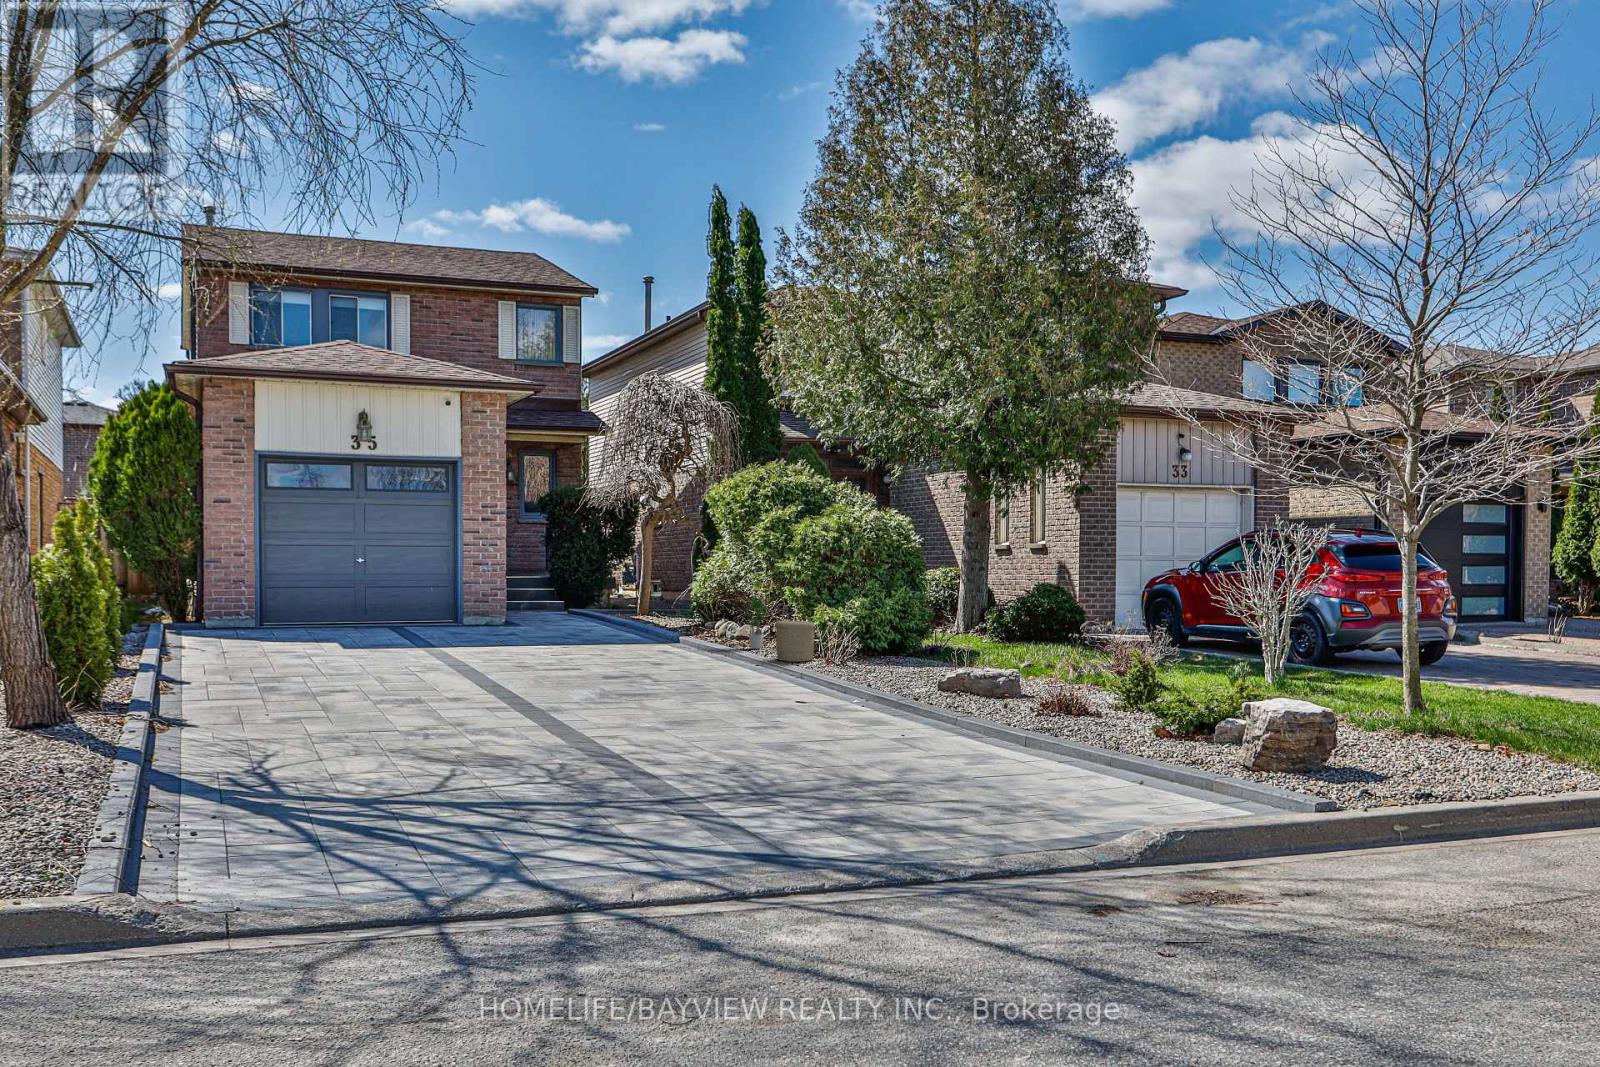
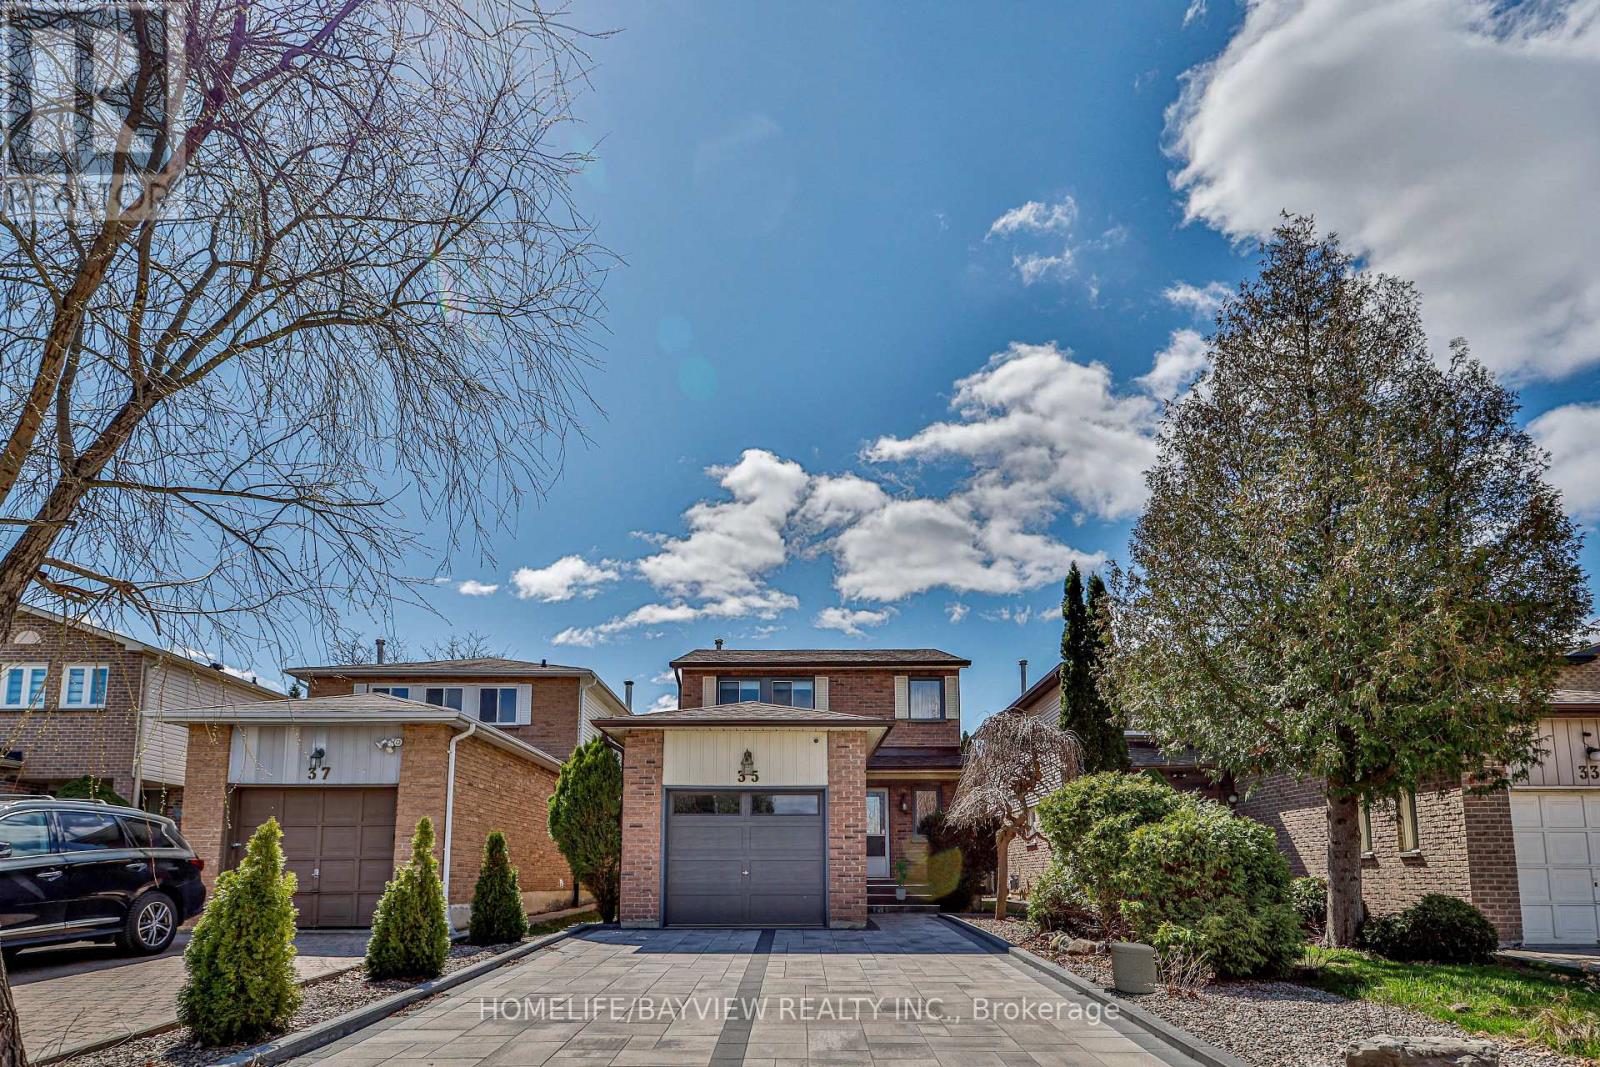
potted plant: present [747,596,767,649] -> present [894,860,909,900]

